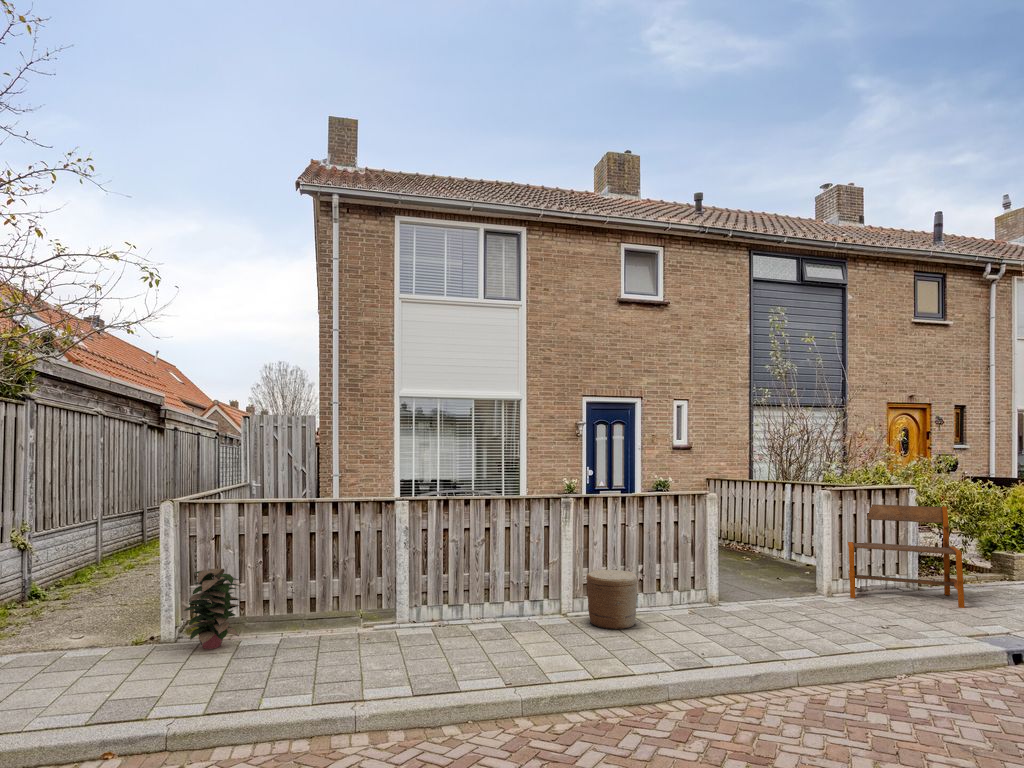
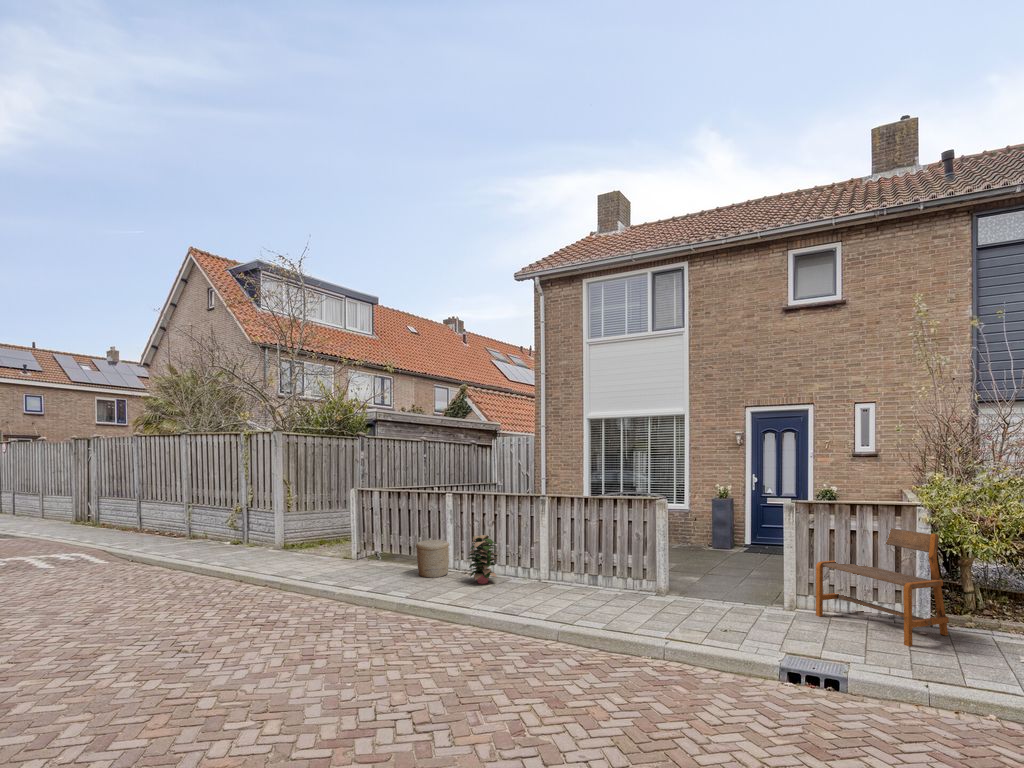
decorative plant: present [184,569,239,649] -> present [467,535,497,584]
woven basket: present [586,570,637,629] -> present [416,540,449,578]

